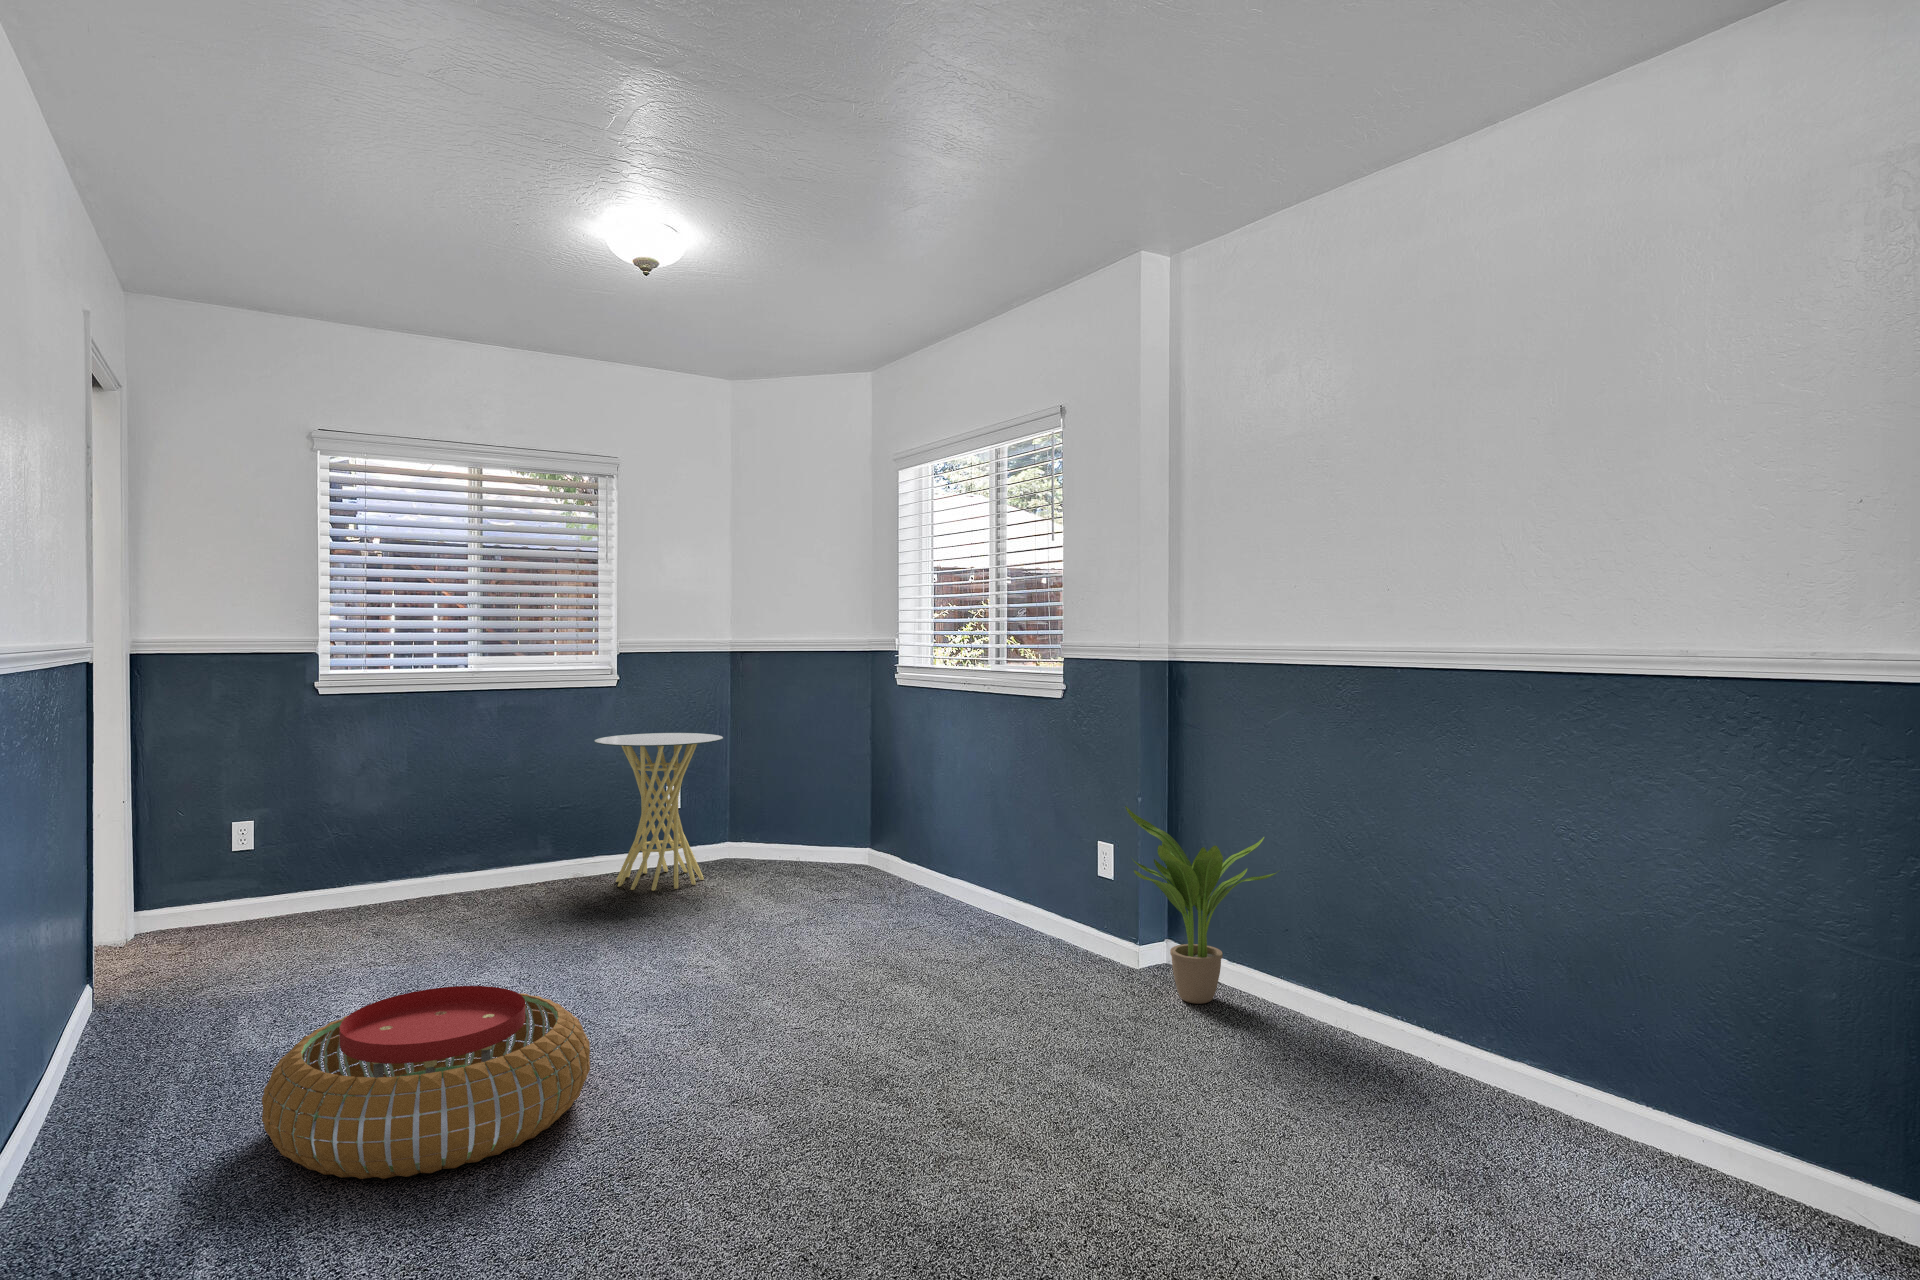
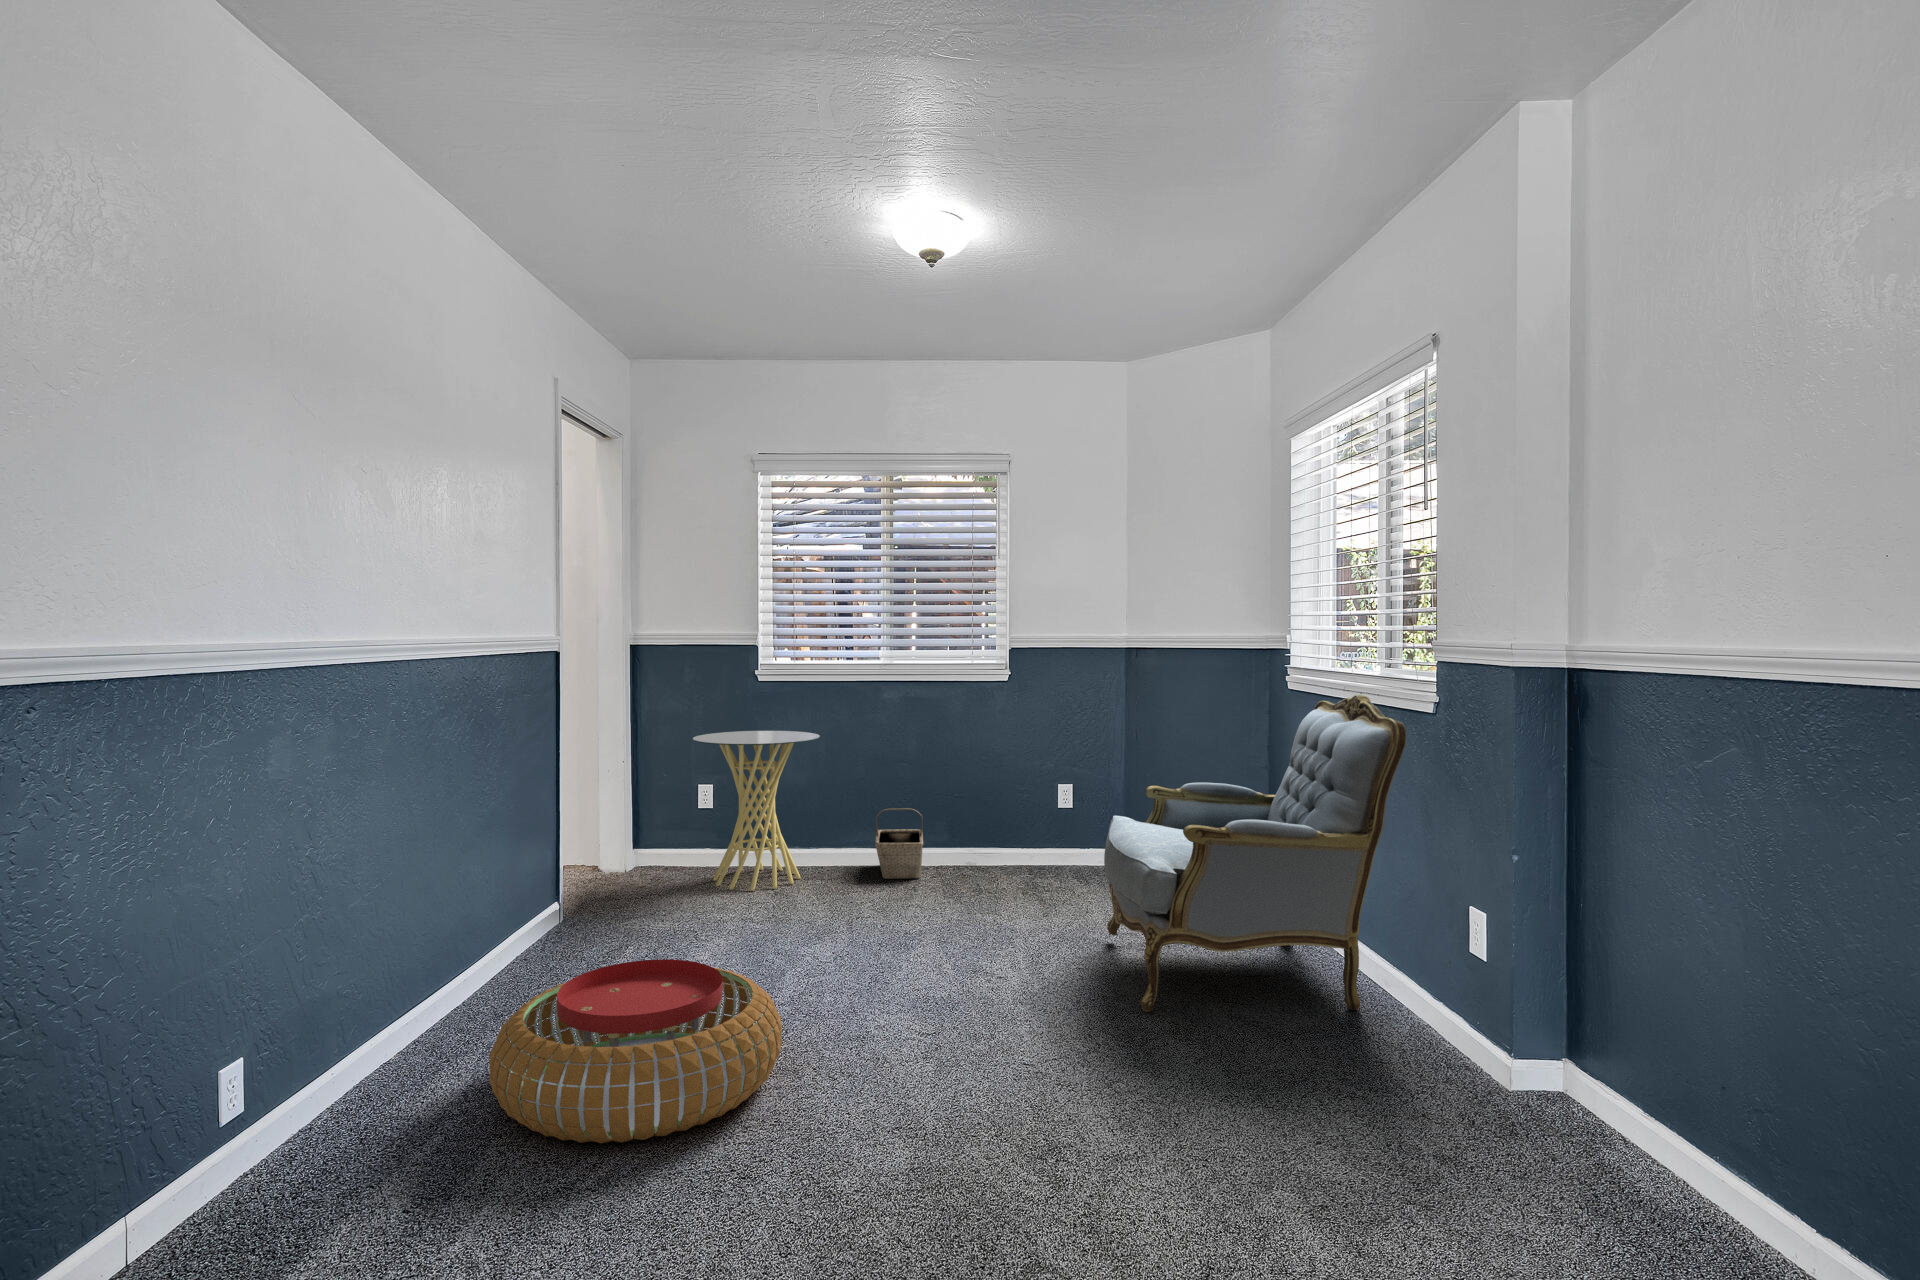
armchair: none [776,687,1043,969] -> present [1104,695,1406,1012]
side table: present [595,733,723,891] -> present [693,731,820,891]
potted plant: present [1125,806,1277,1004] -> none [1455,866,1707,1171]
basket: none [471,827,540,904] -> present [875,808,923,879]

